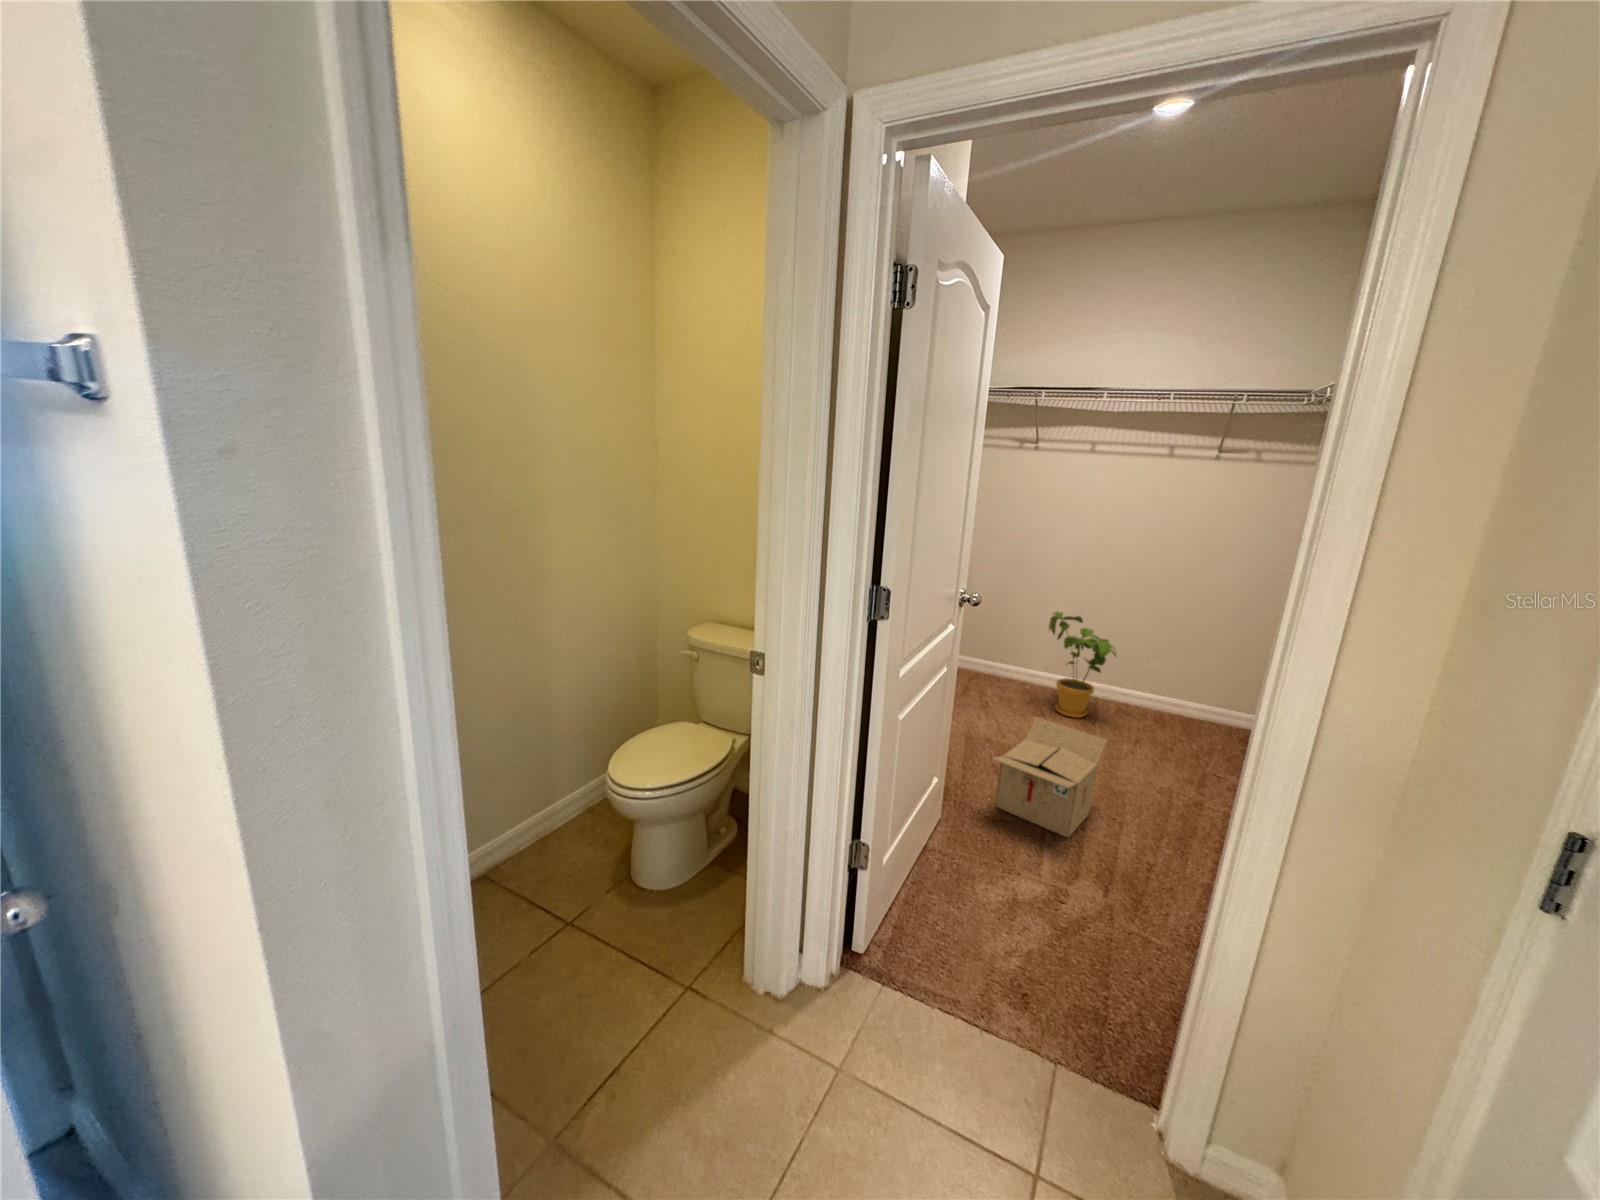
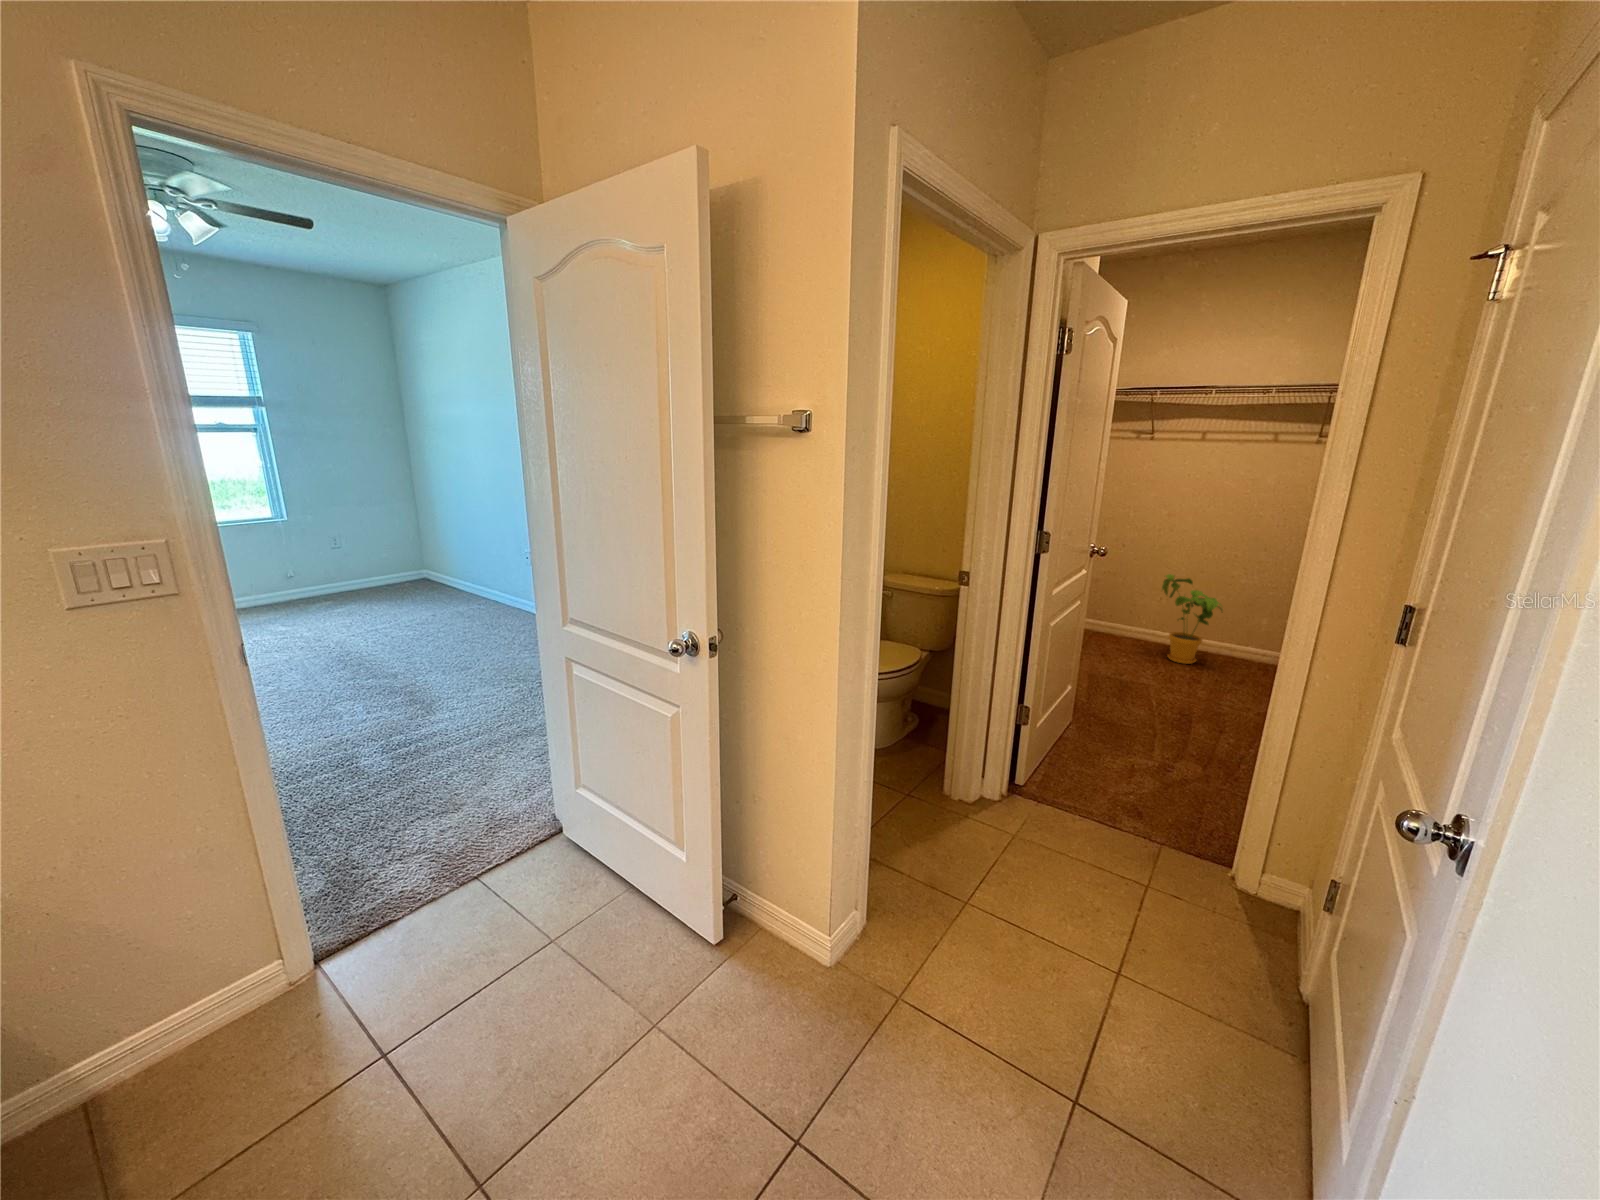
cardboard box: present [993,717,1107,838] -> none [1112,651,1209,737]

